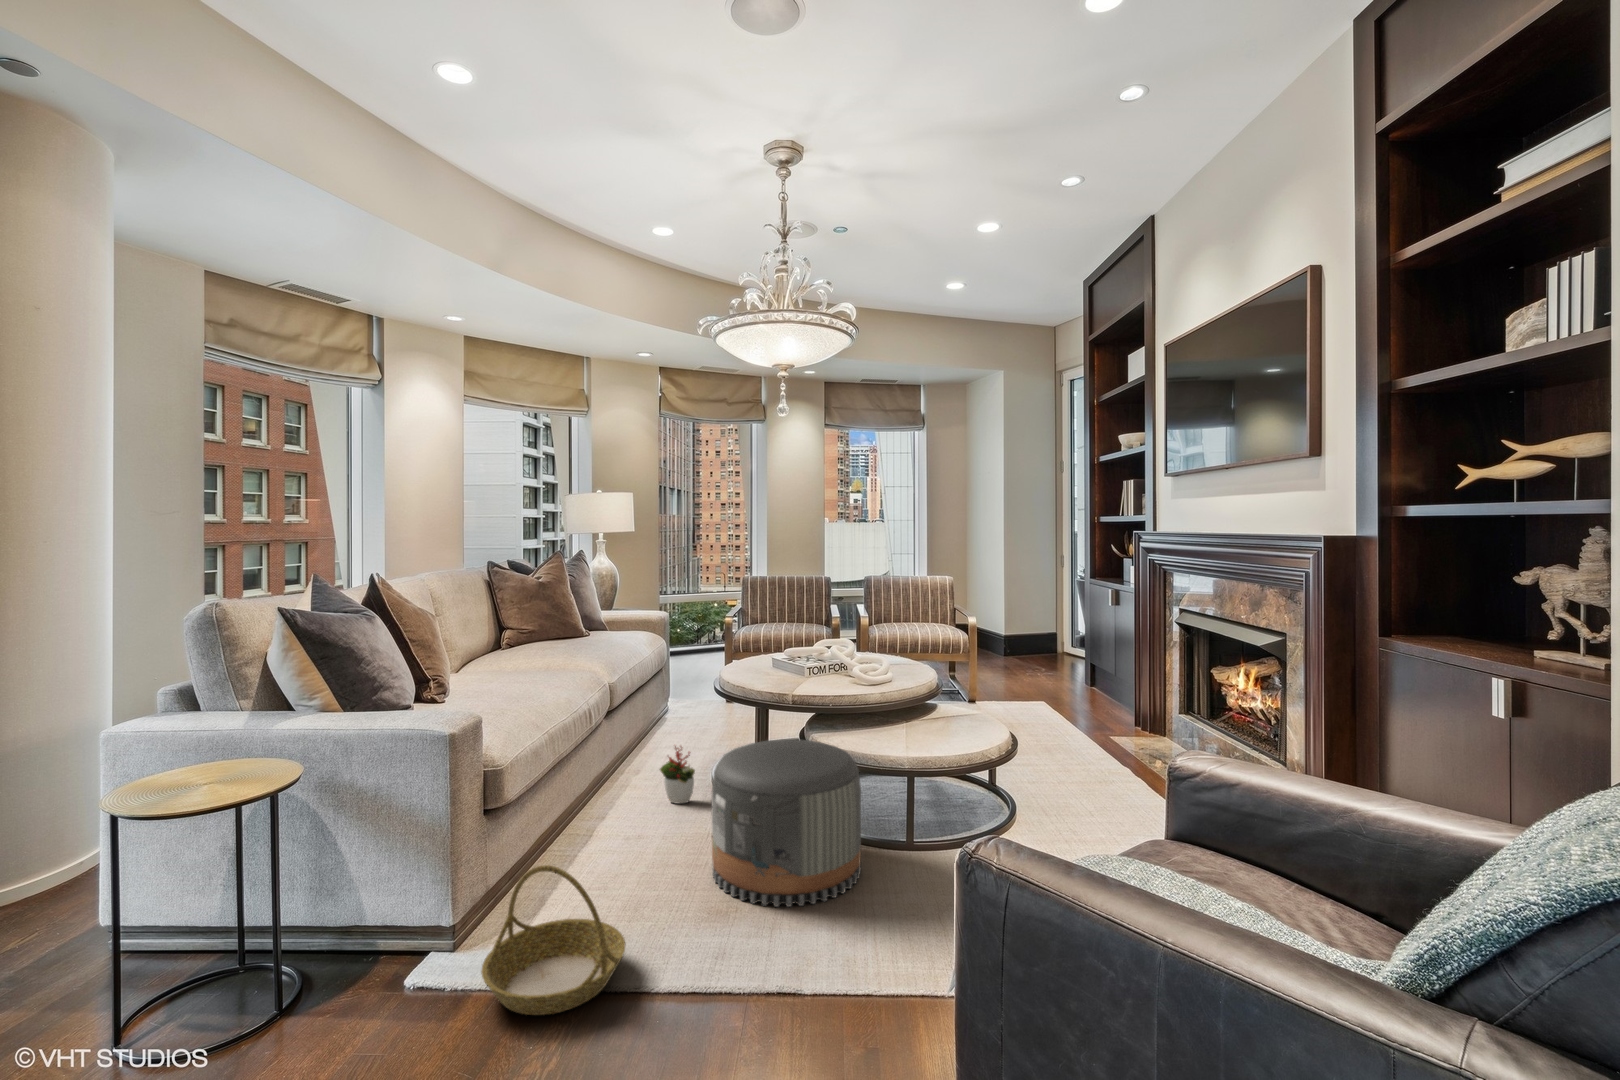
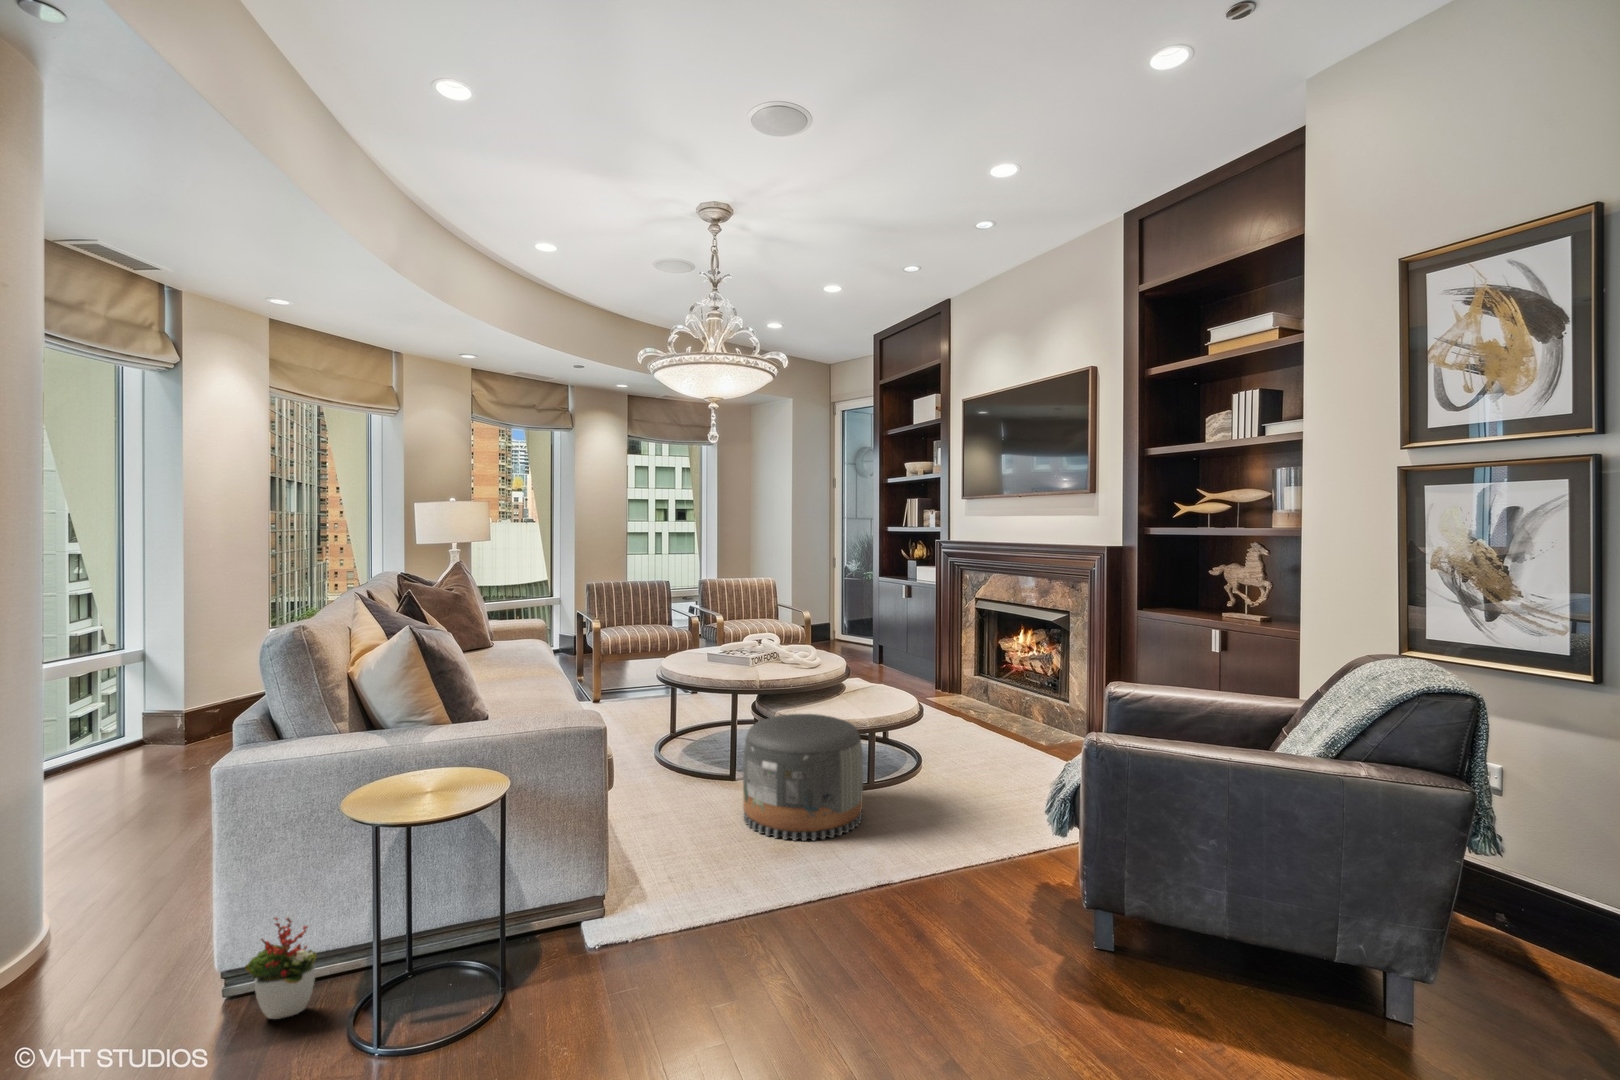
decorative plant: present [660,746,695,803] -> present [245,918,317,1019]
basket: present [481,865,625,1015] -> none [666,821,777,937]

